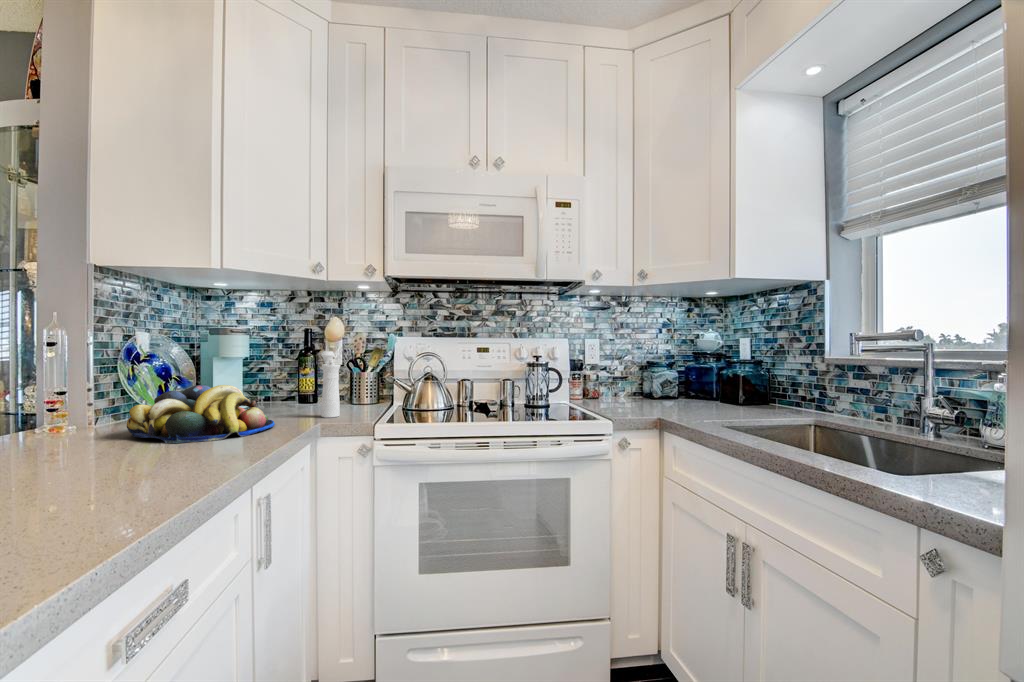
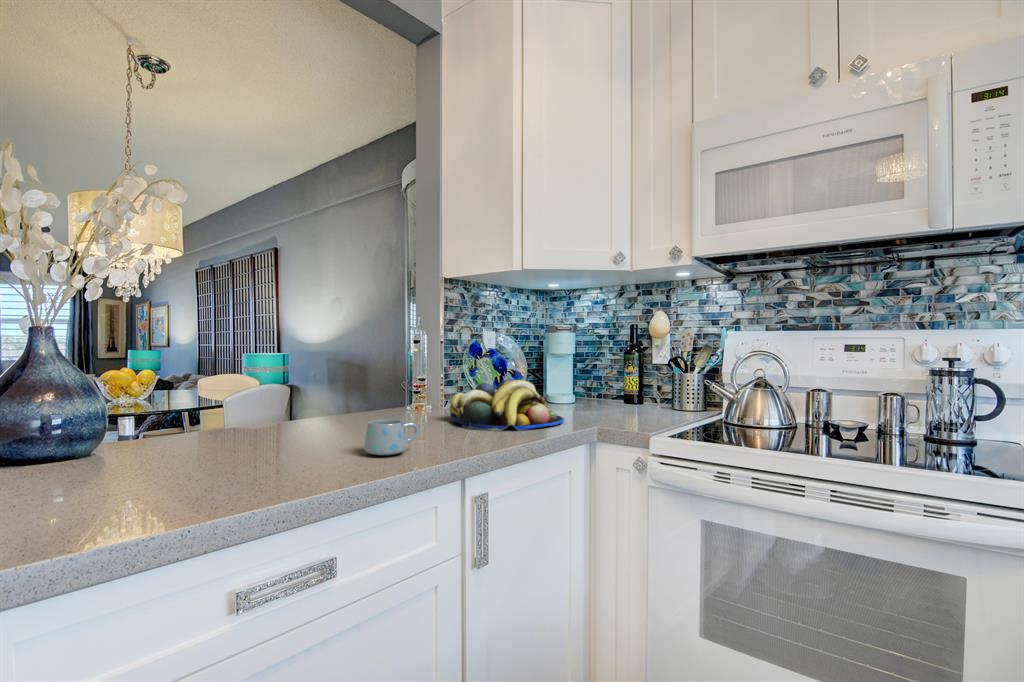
pepper mill: present [321,351,340,418] -> none [618,349,641,423]
mug: none [95,440,170,487] -> present [364,419,419,456]

